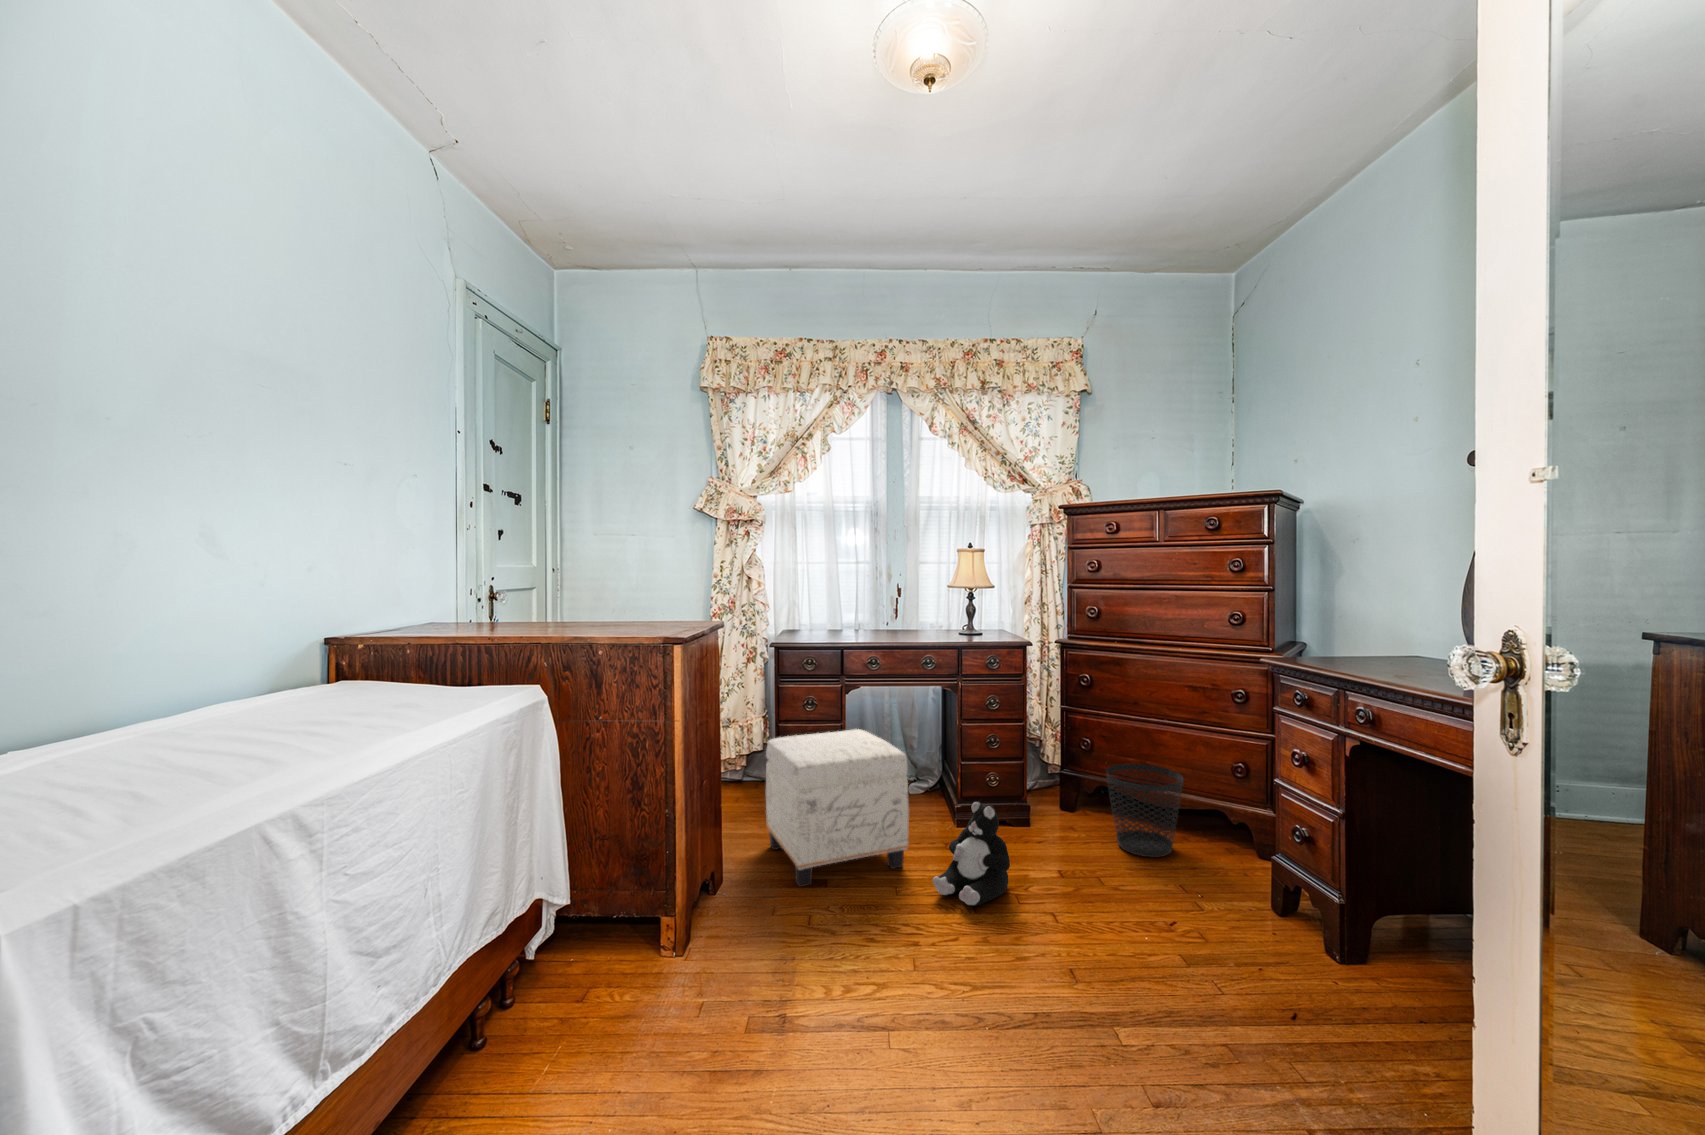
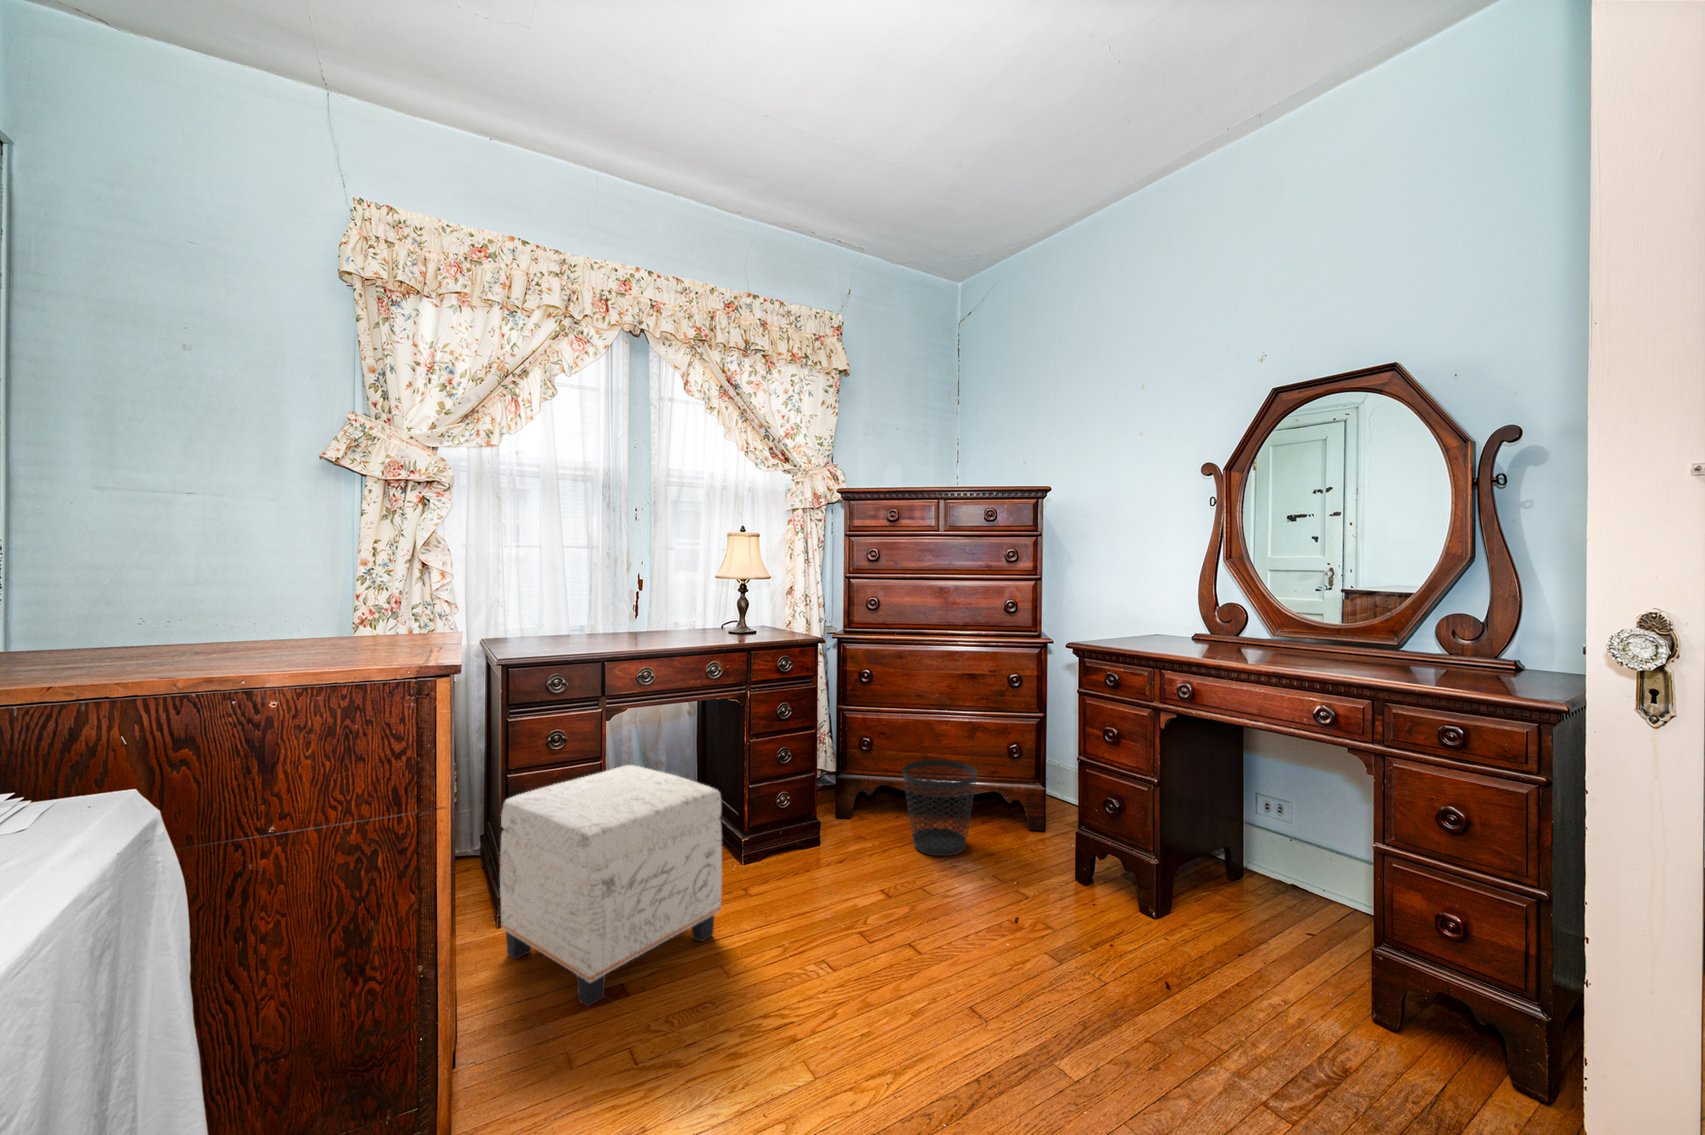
plush toy: present [933,801,1010,906] -> none [773,834,859,965]

